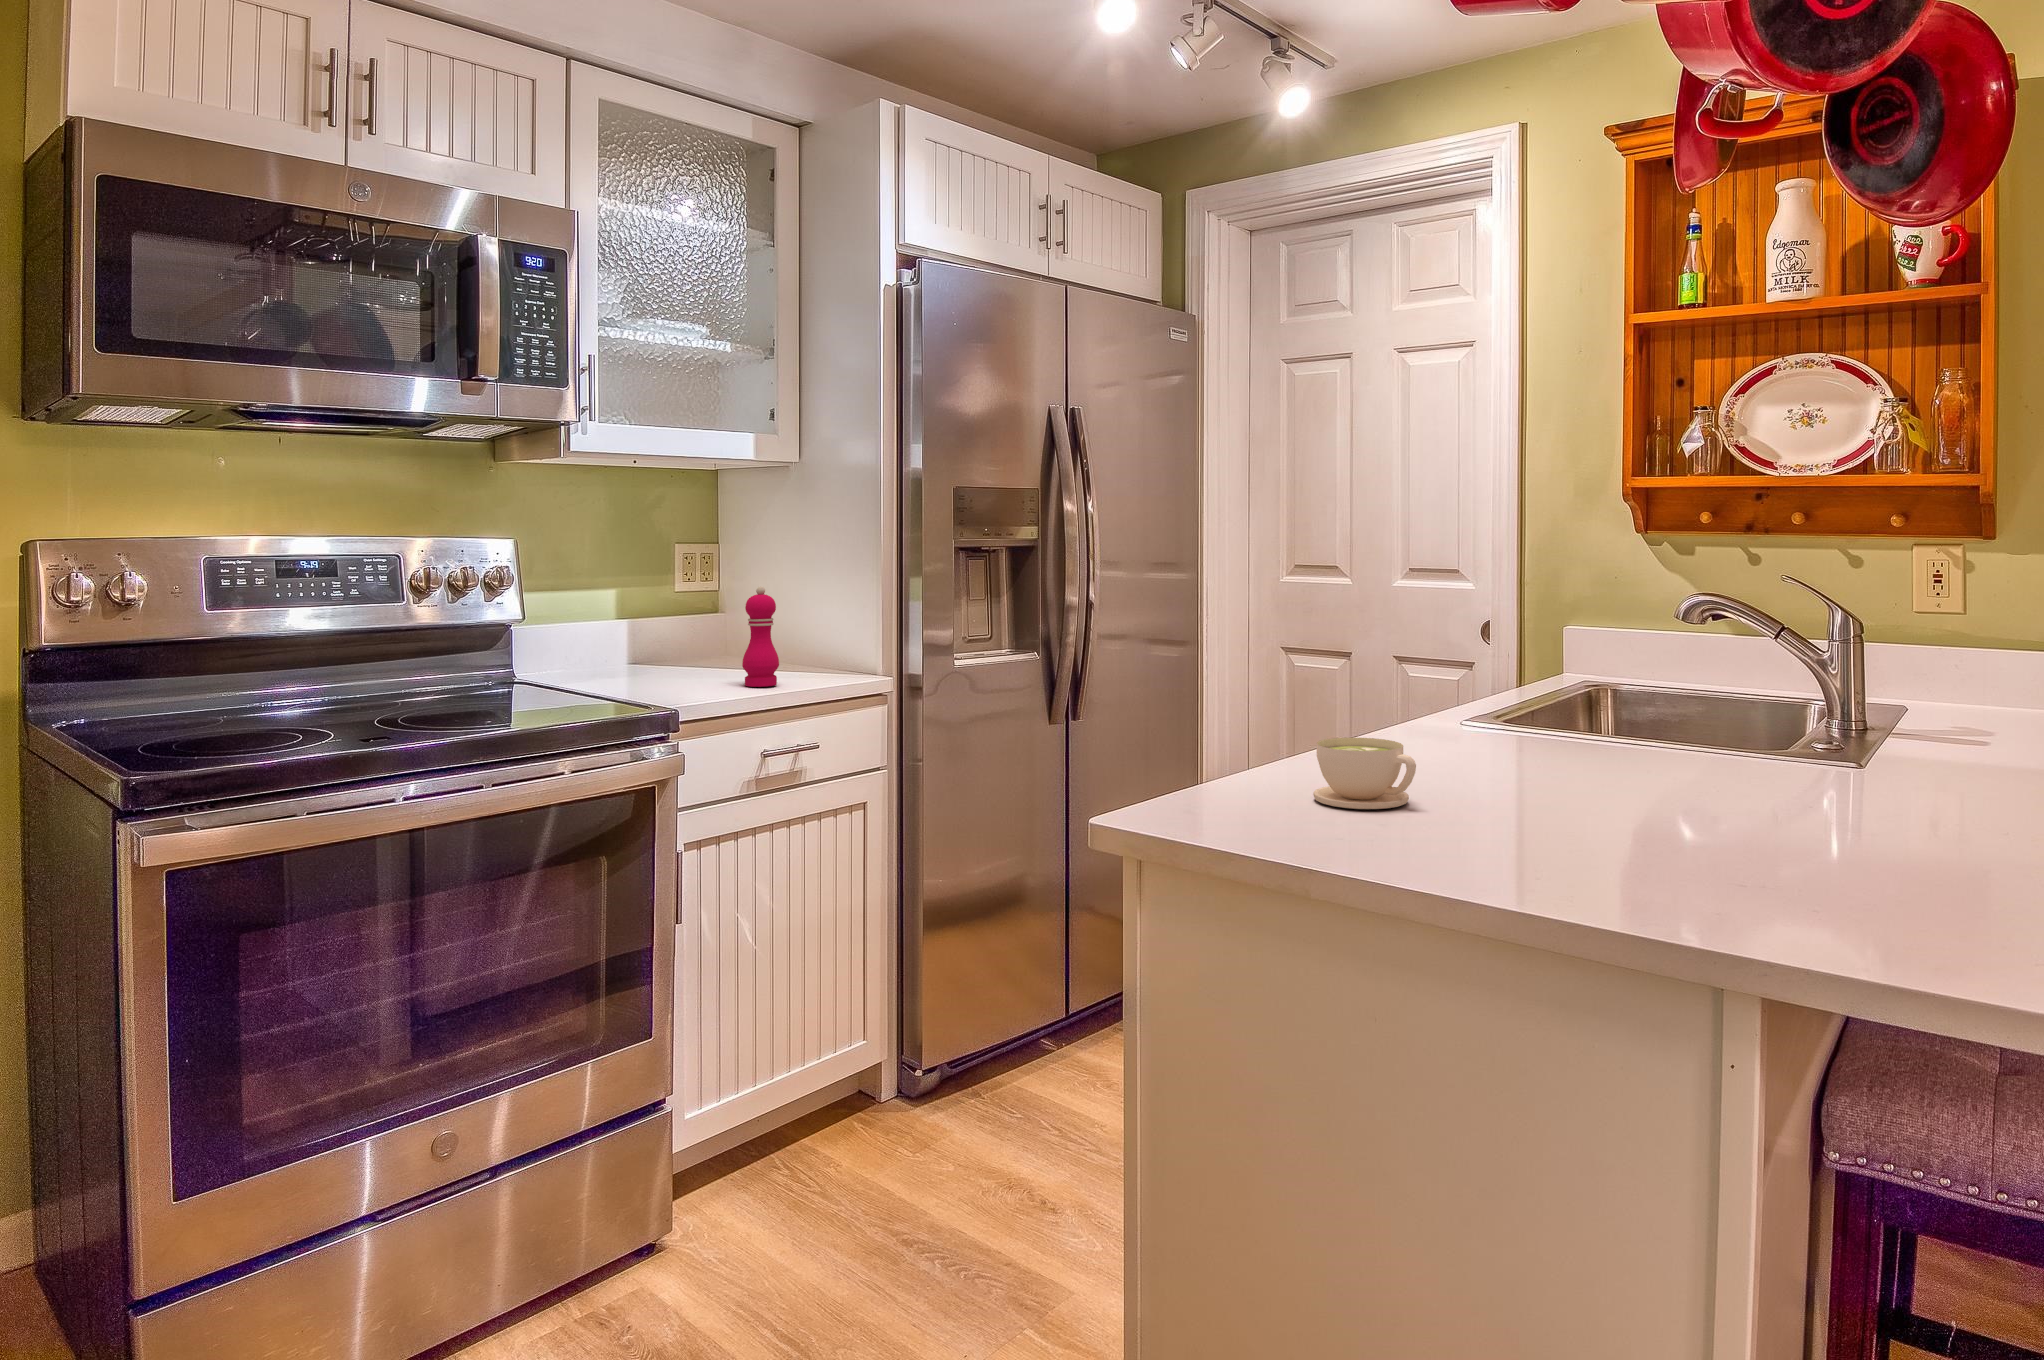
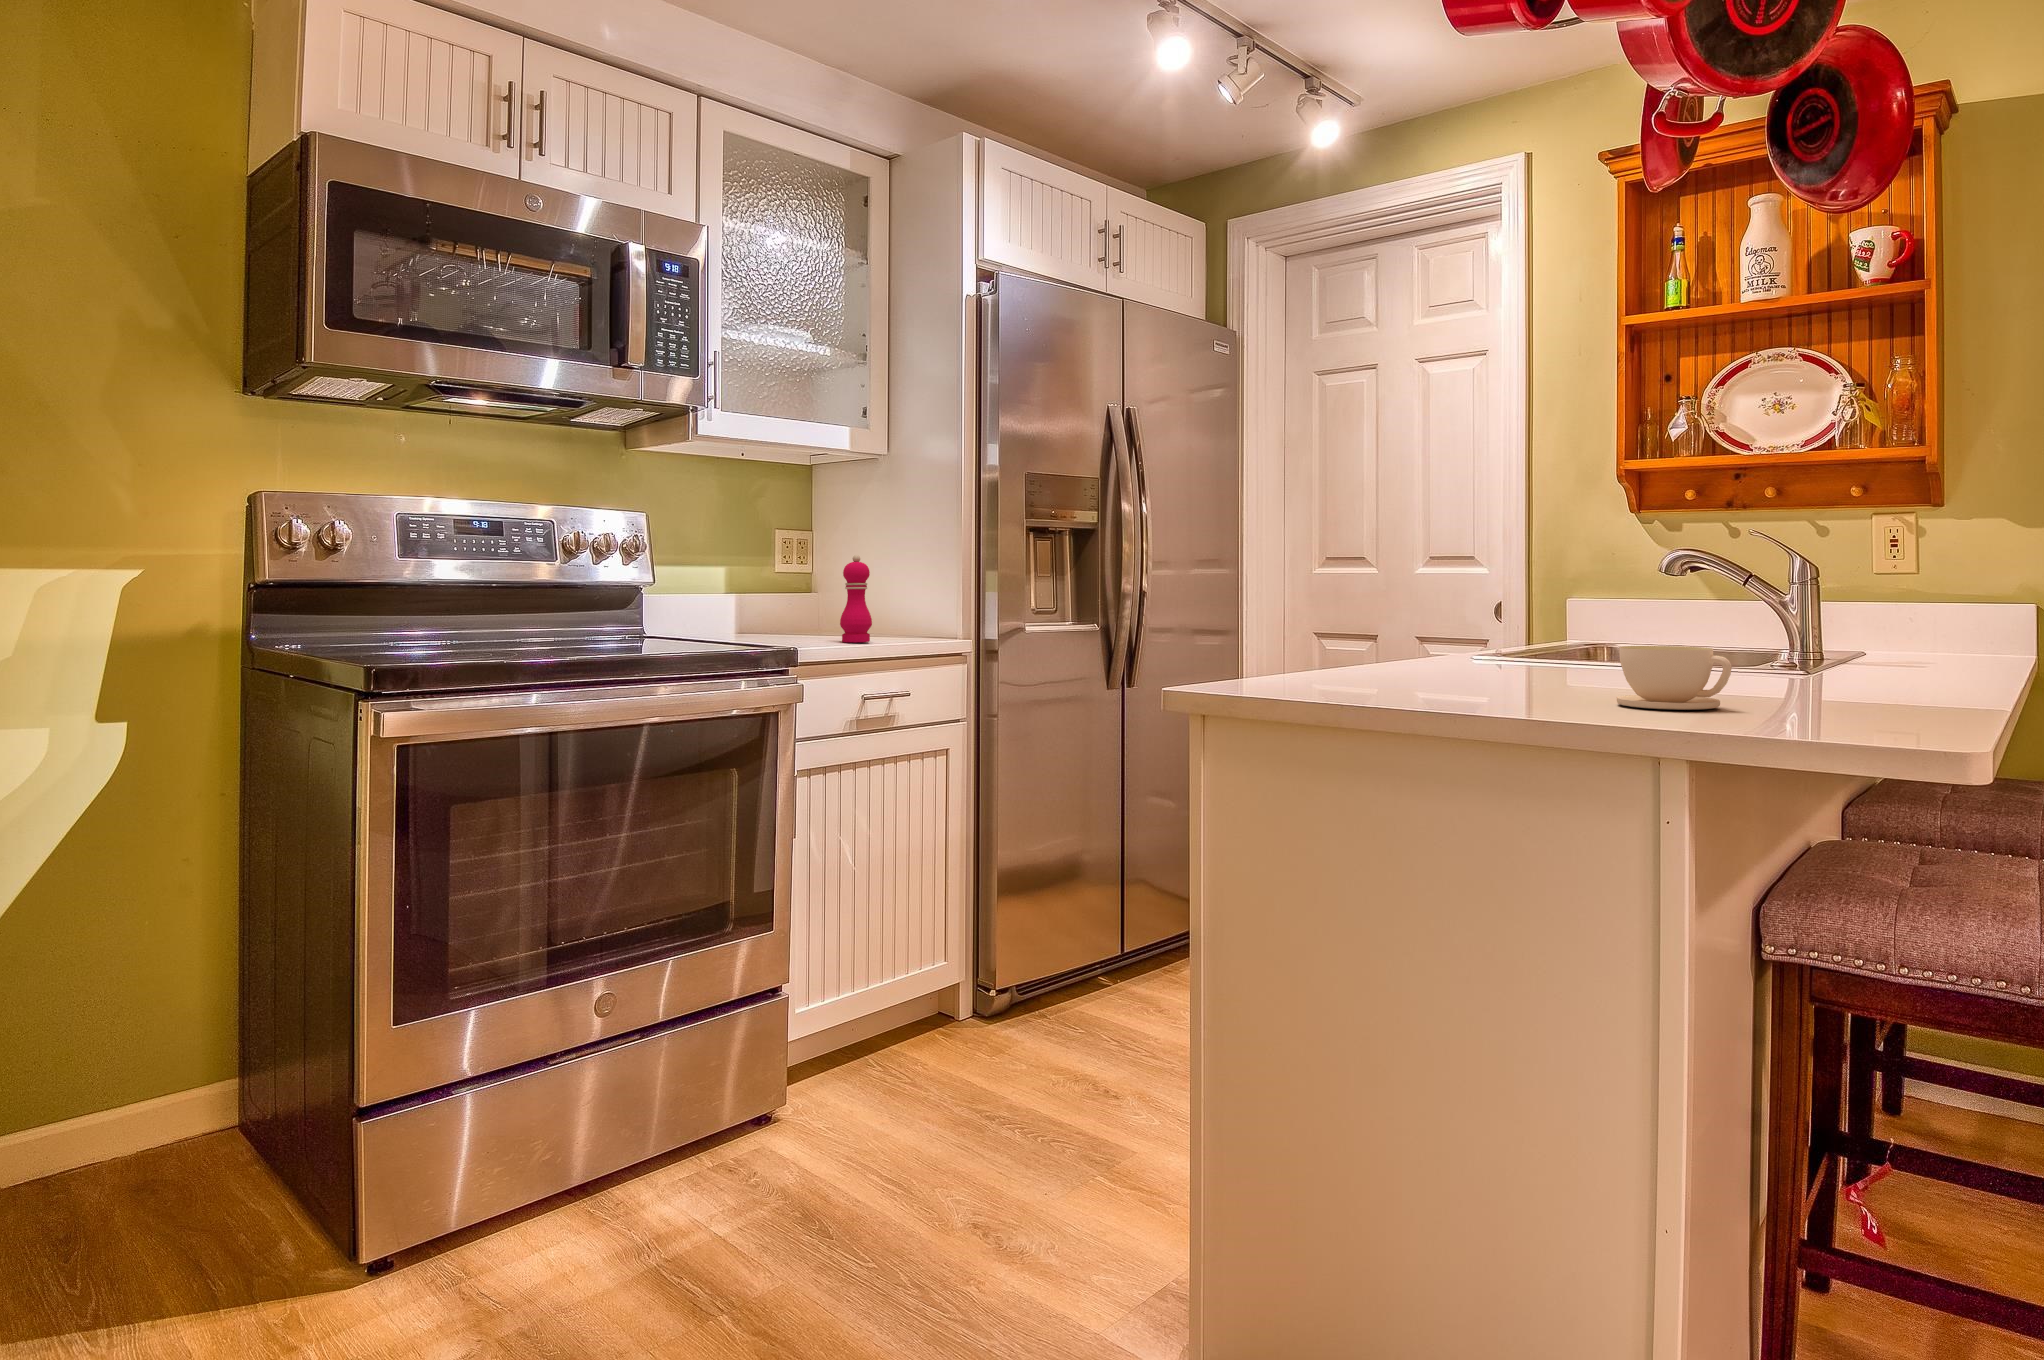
coffee cup: present [1313,738,1416,809] -> present [1617,646,1732,710]

